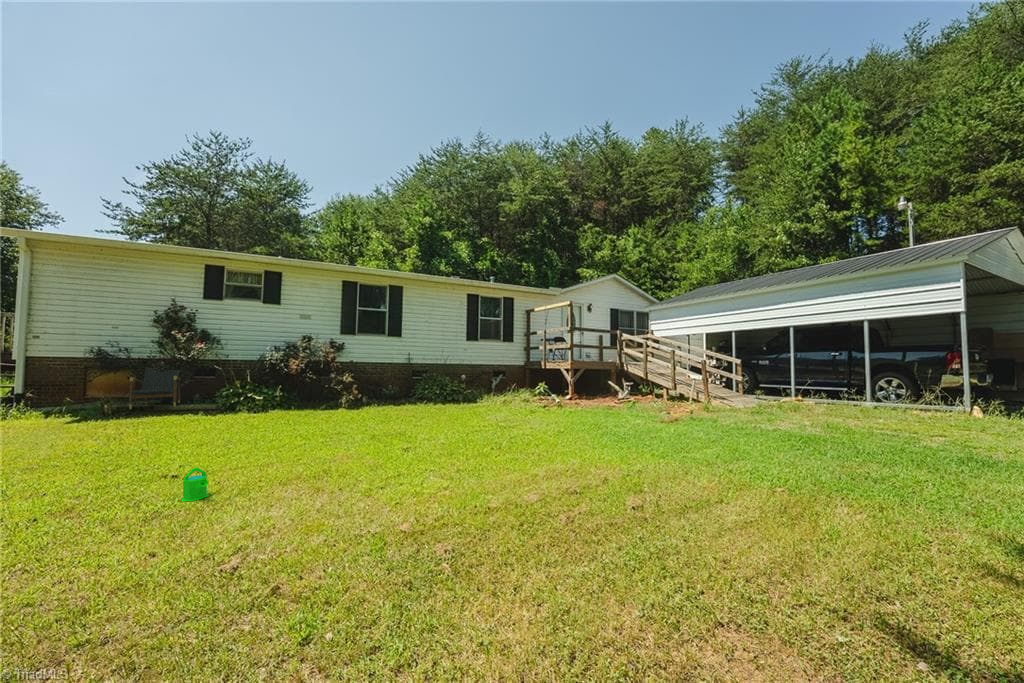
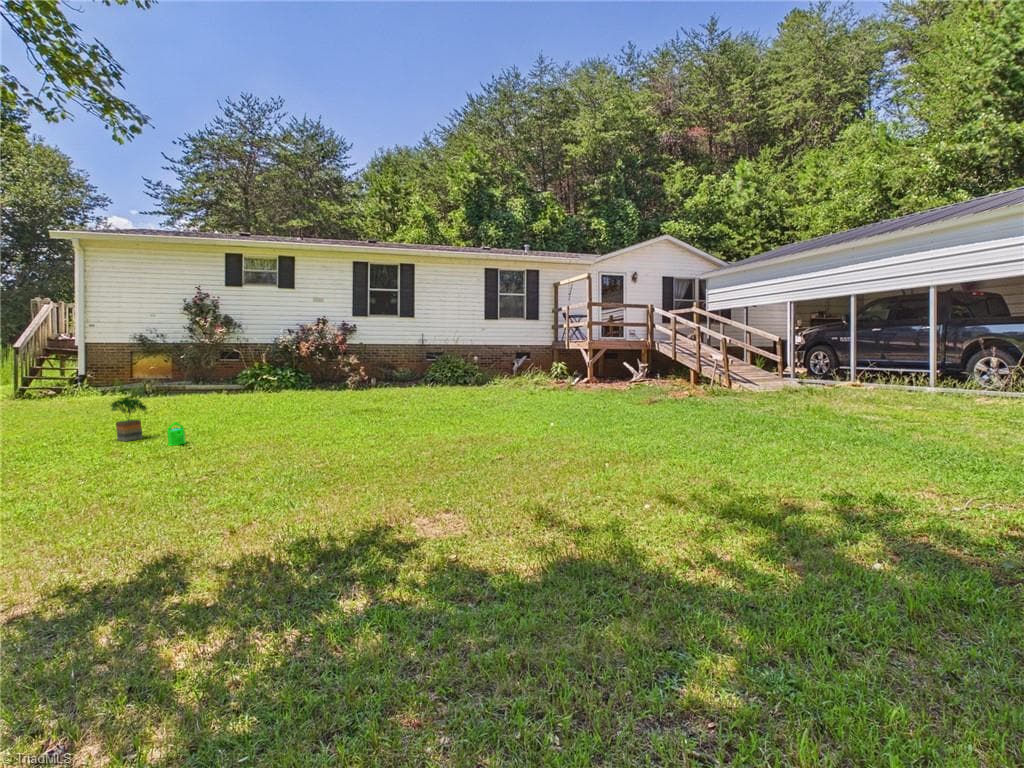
lounge chair: present [129,367,181,409] -> none [164,349,208,388]
potted tree: none [89,434,149,497] -> present [110,399,147,442]

